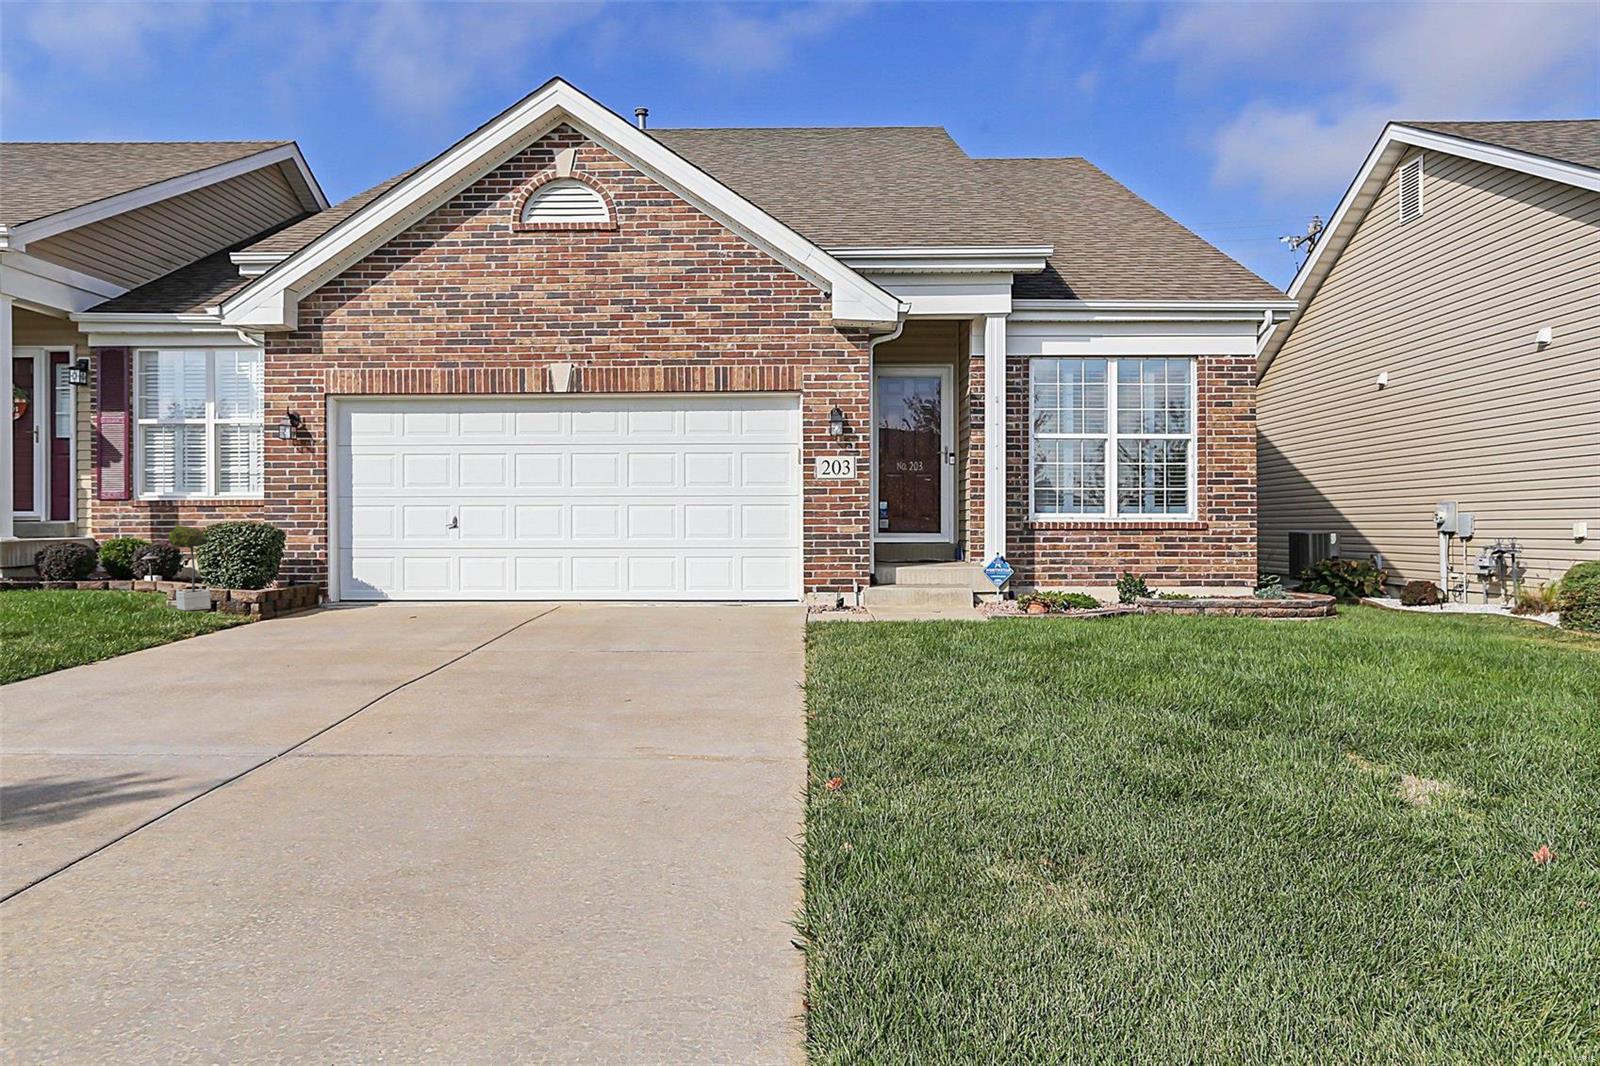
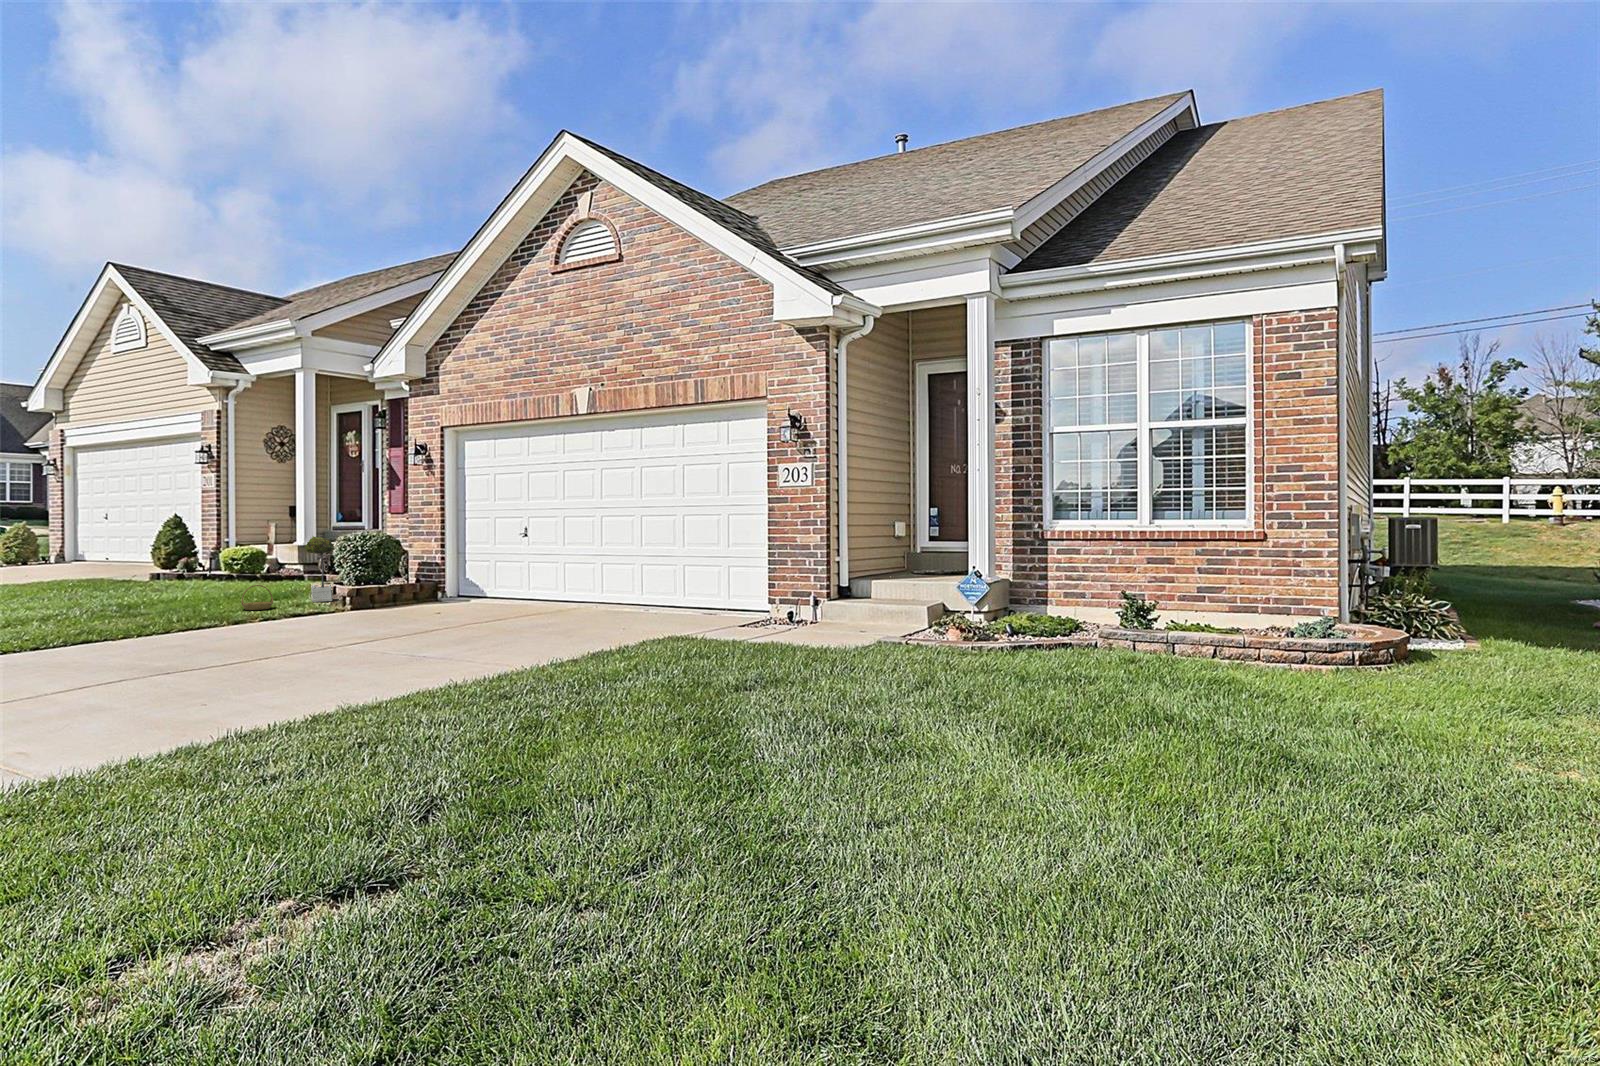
basket: none [110,590,156,625] -> present [241,585,273,610]

